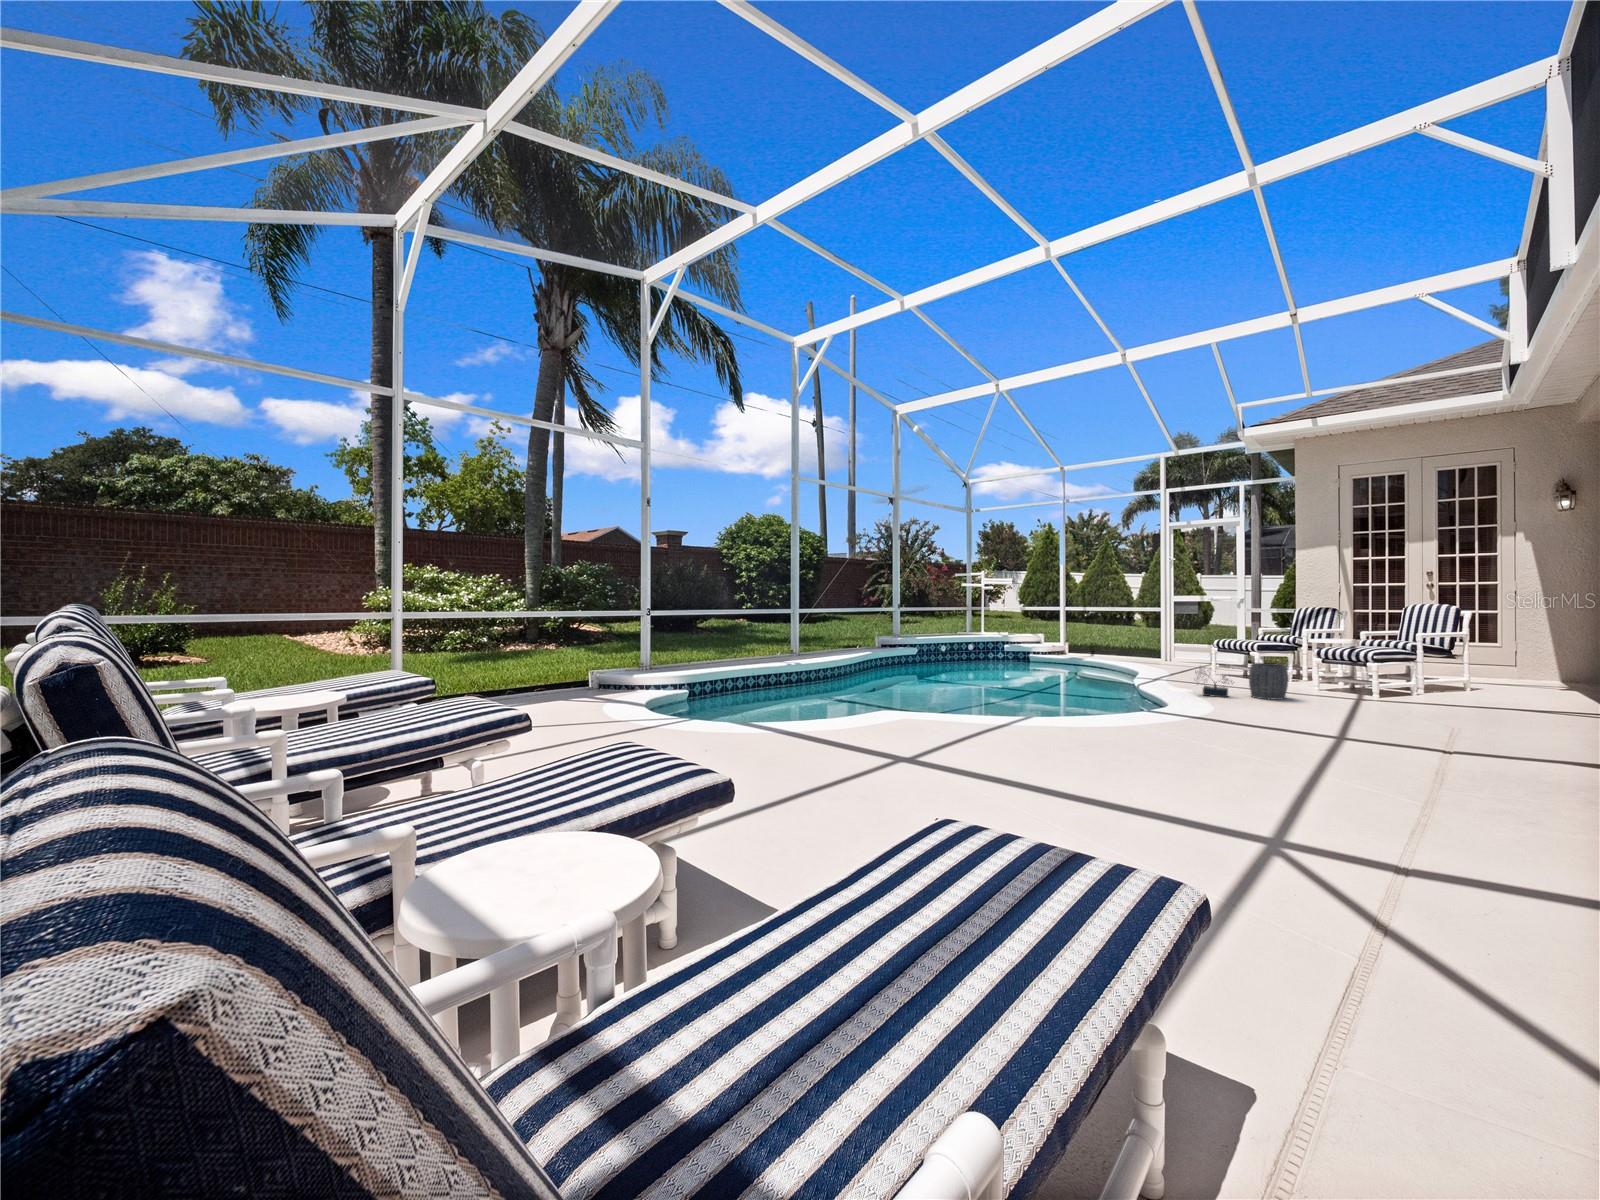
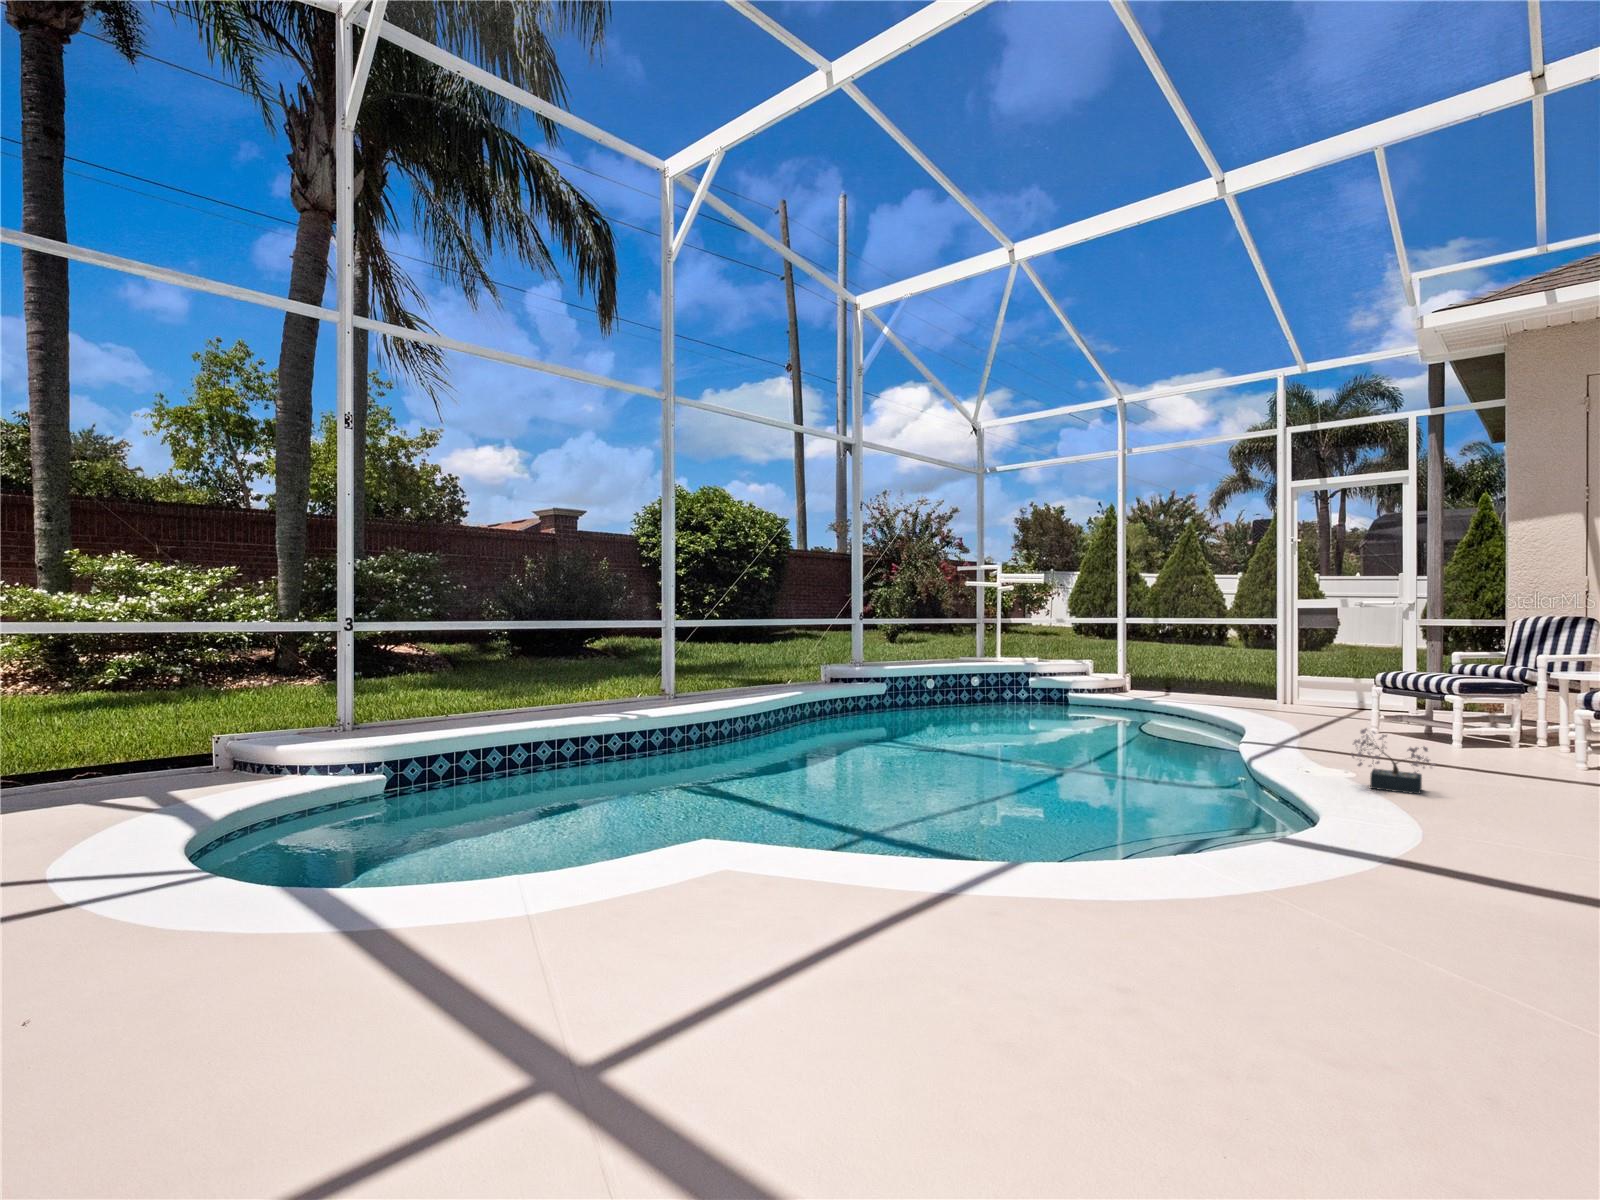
woven basket: present [1249,663,1288,700] -> none [1464,724,1549,802]

